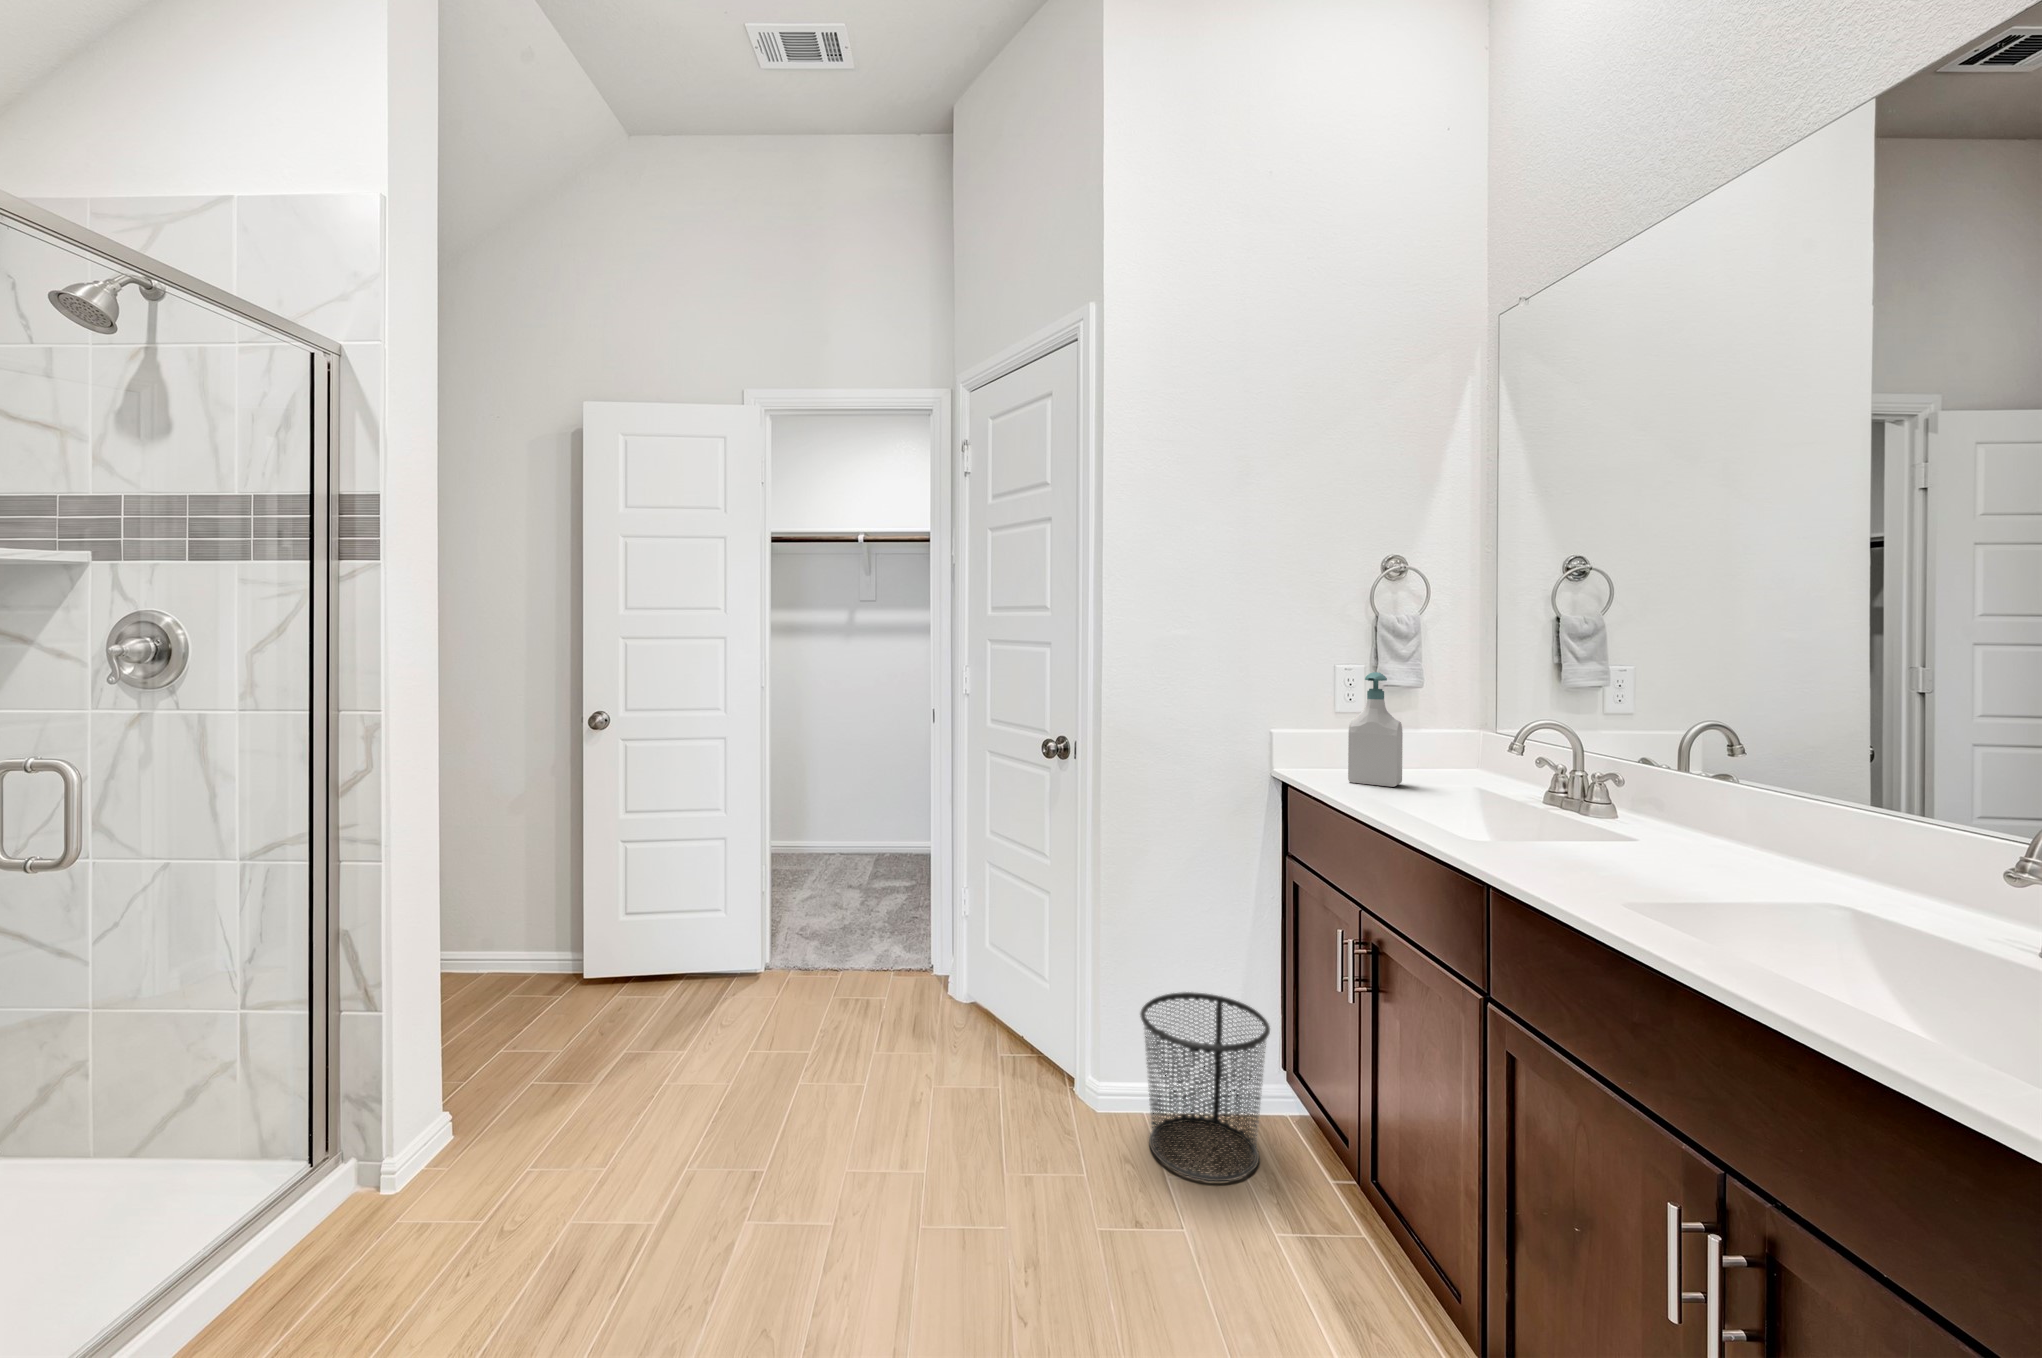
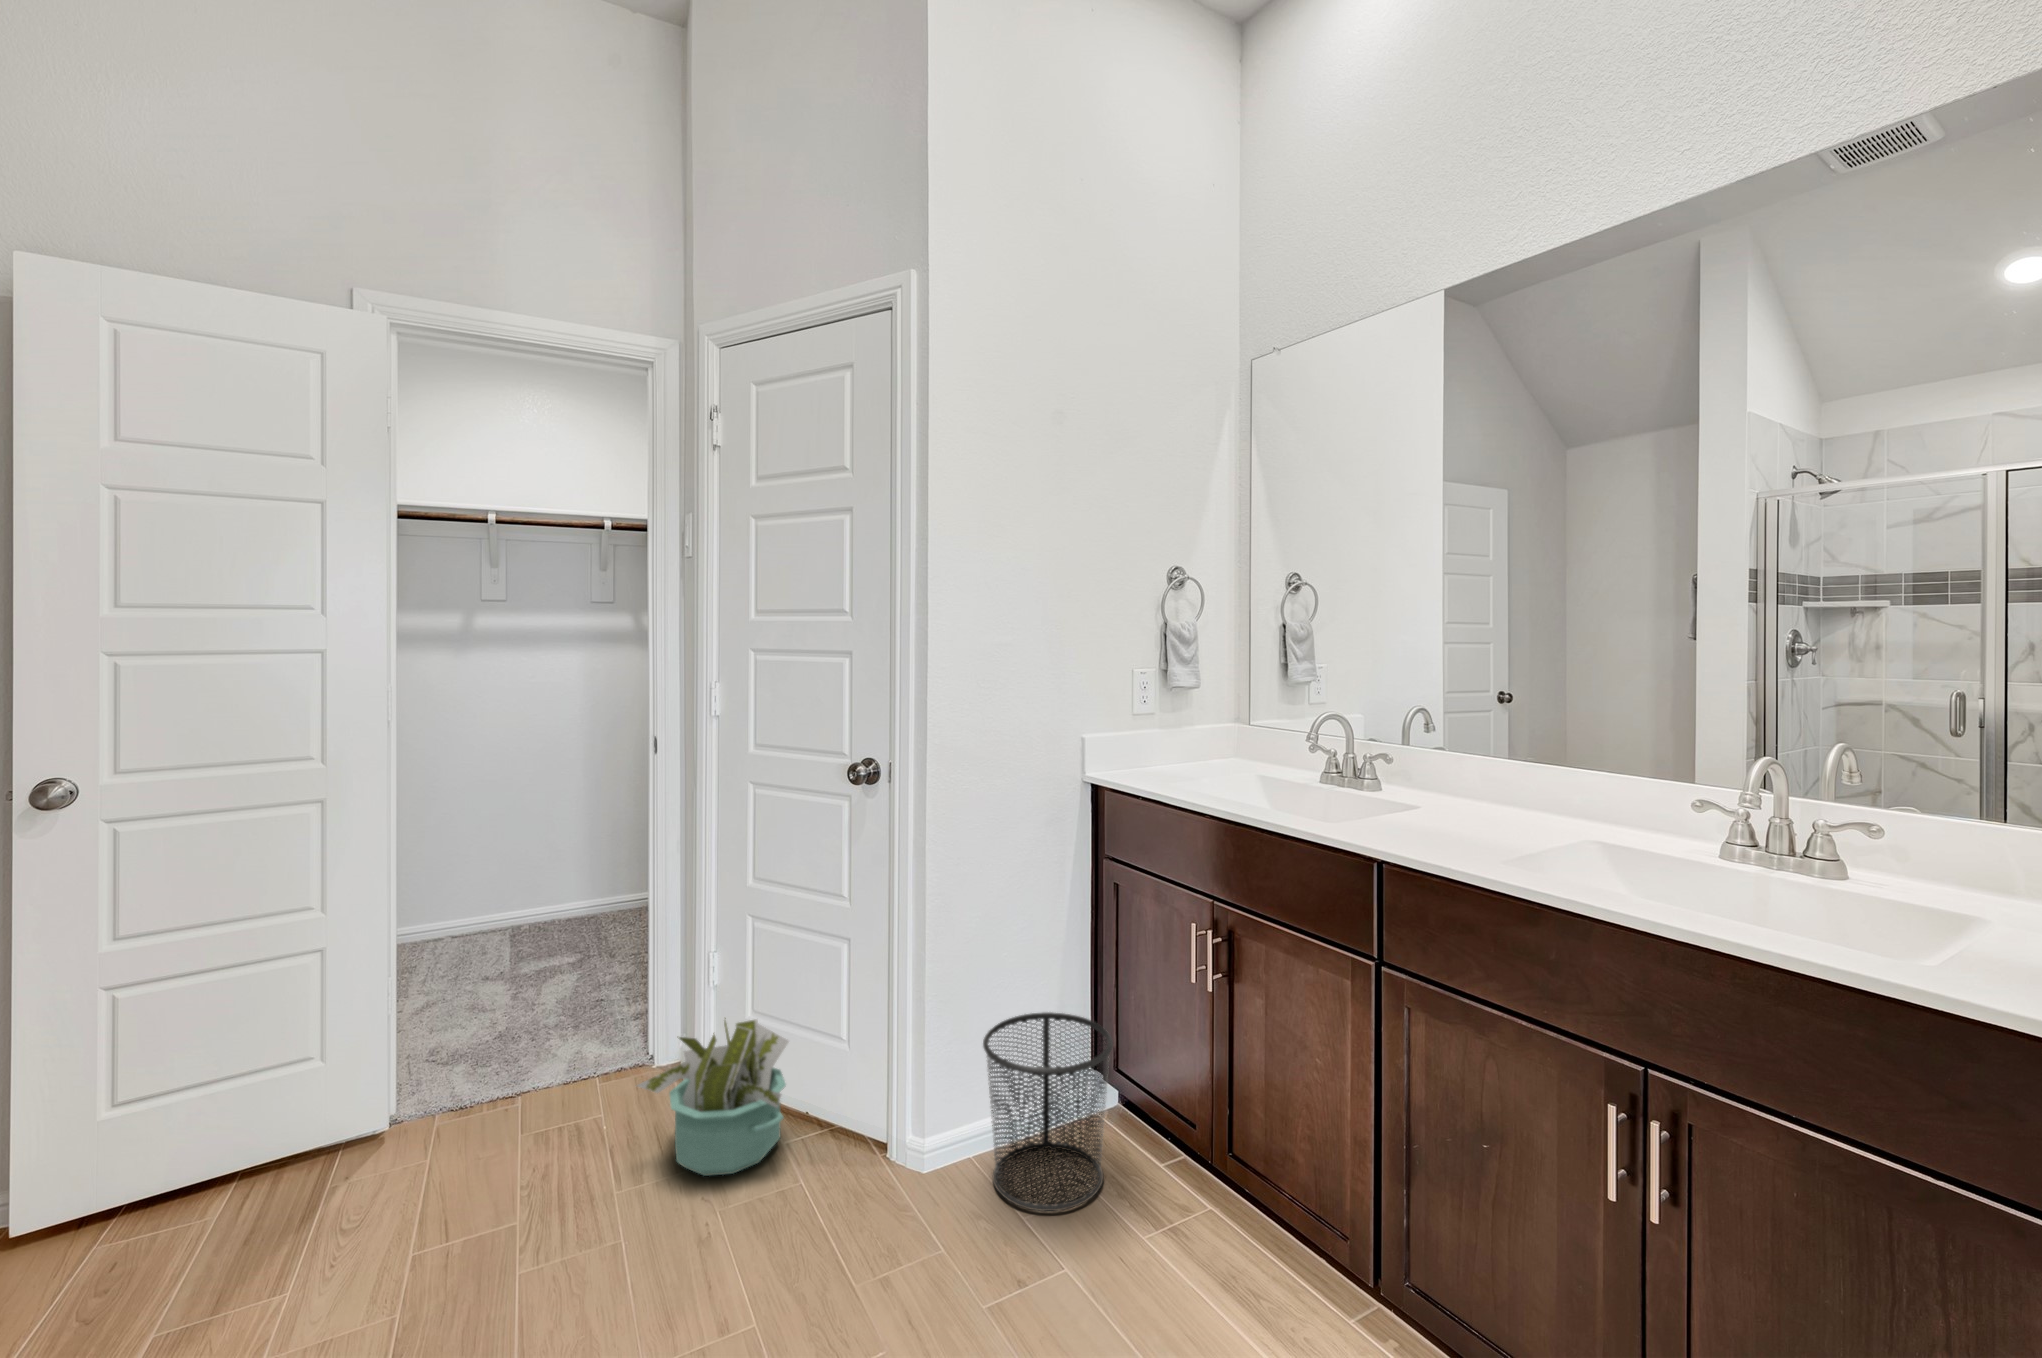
soap bottle: present [1348,672,1403,787] -> none [1155,674,1198,781]
decorative plant: none [888,940,1006,1065] -> present [637,1018,789,1176]

